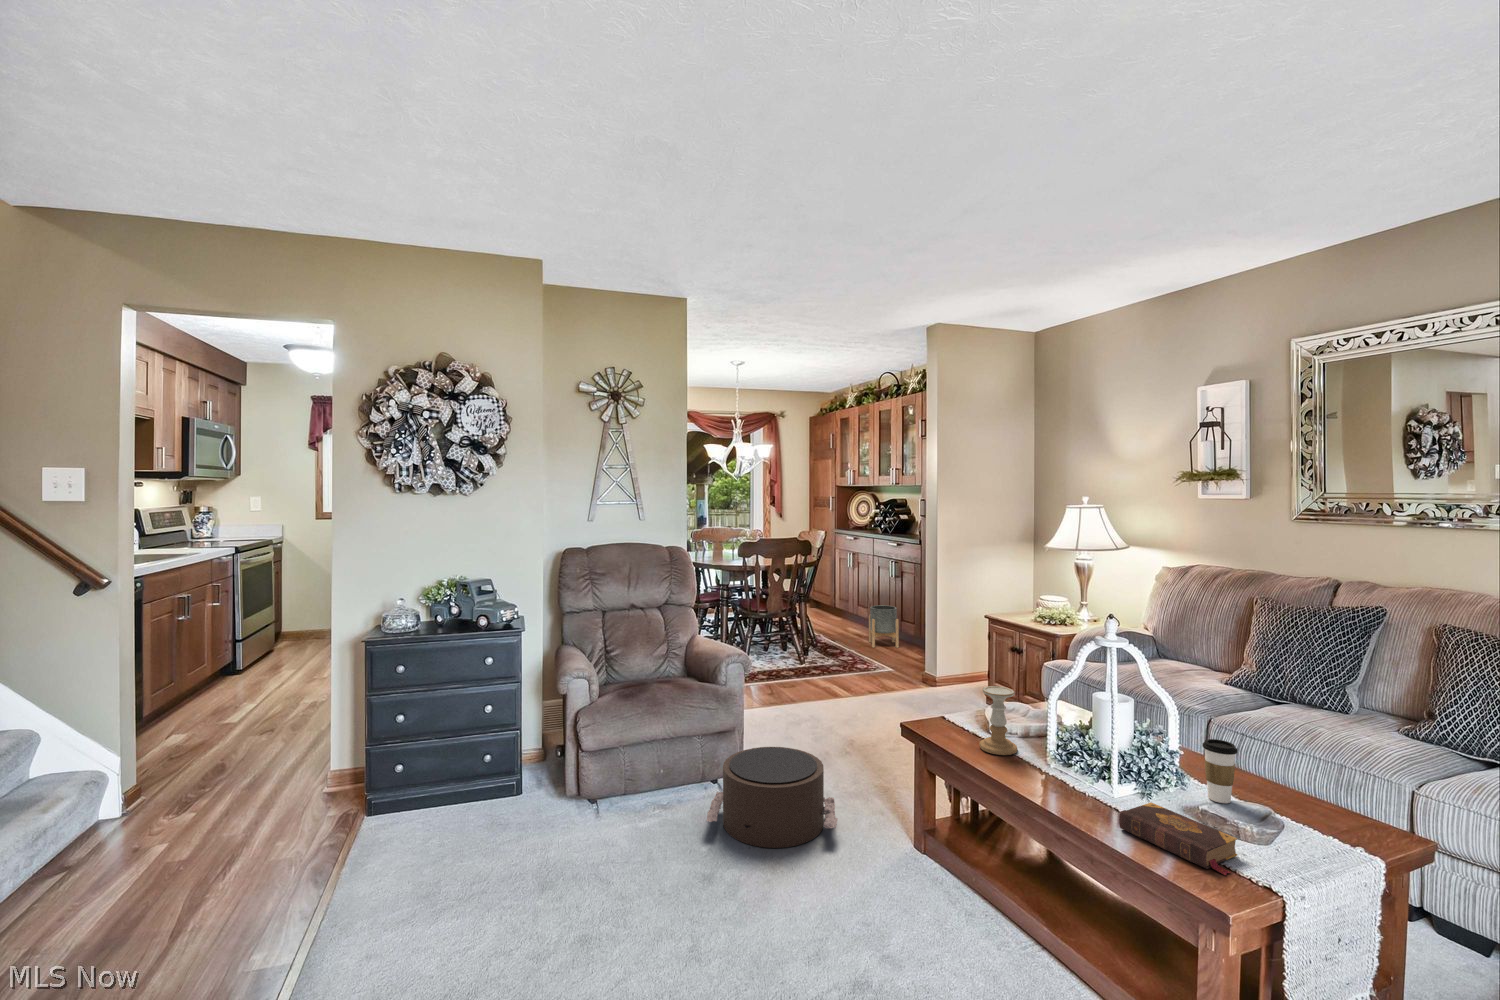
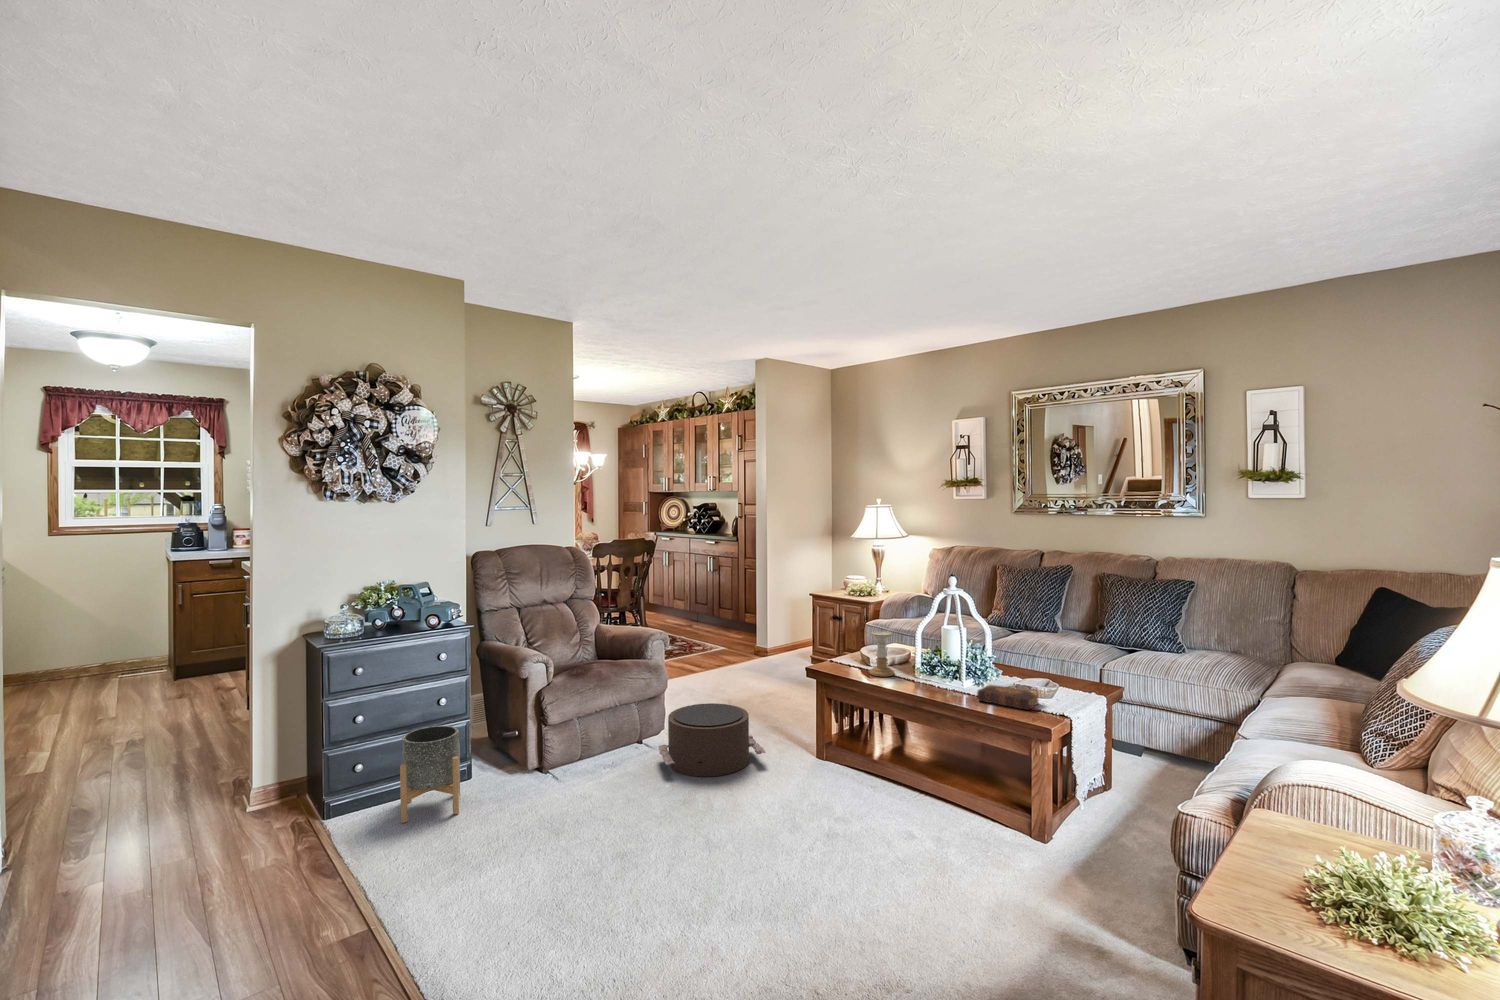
planter: present [869,605,899,648] -> present [400,726,460,823]
coffee cup: present [1202,739,1238,803] -> none [1008,646,1026,683]

